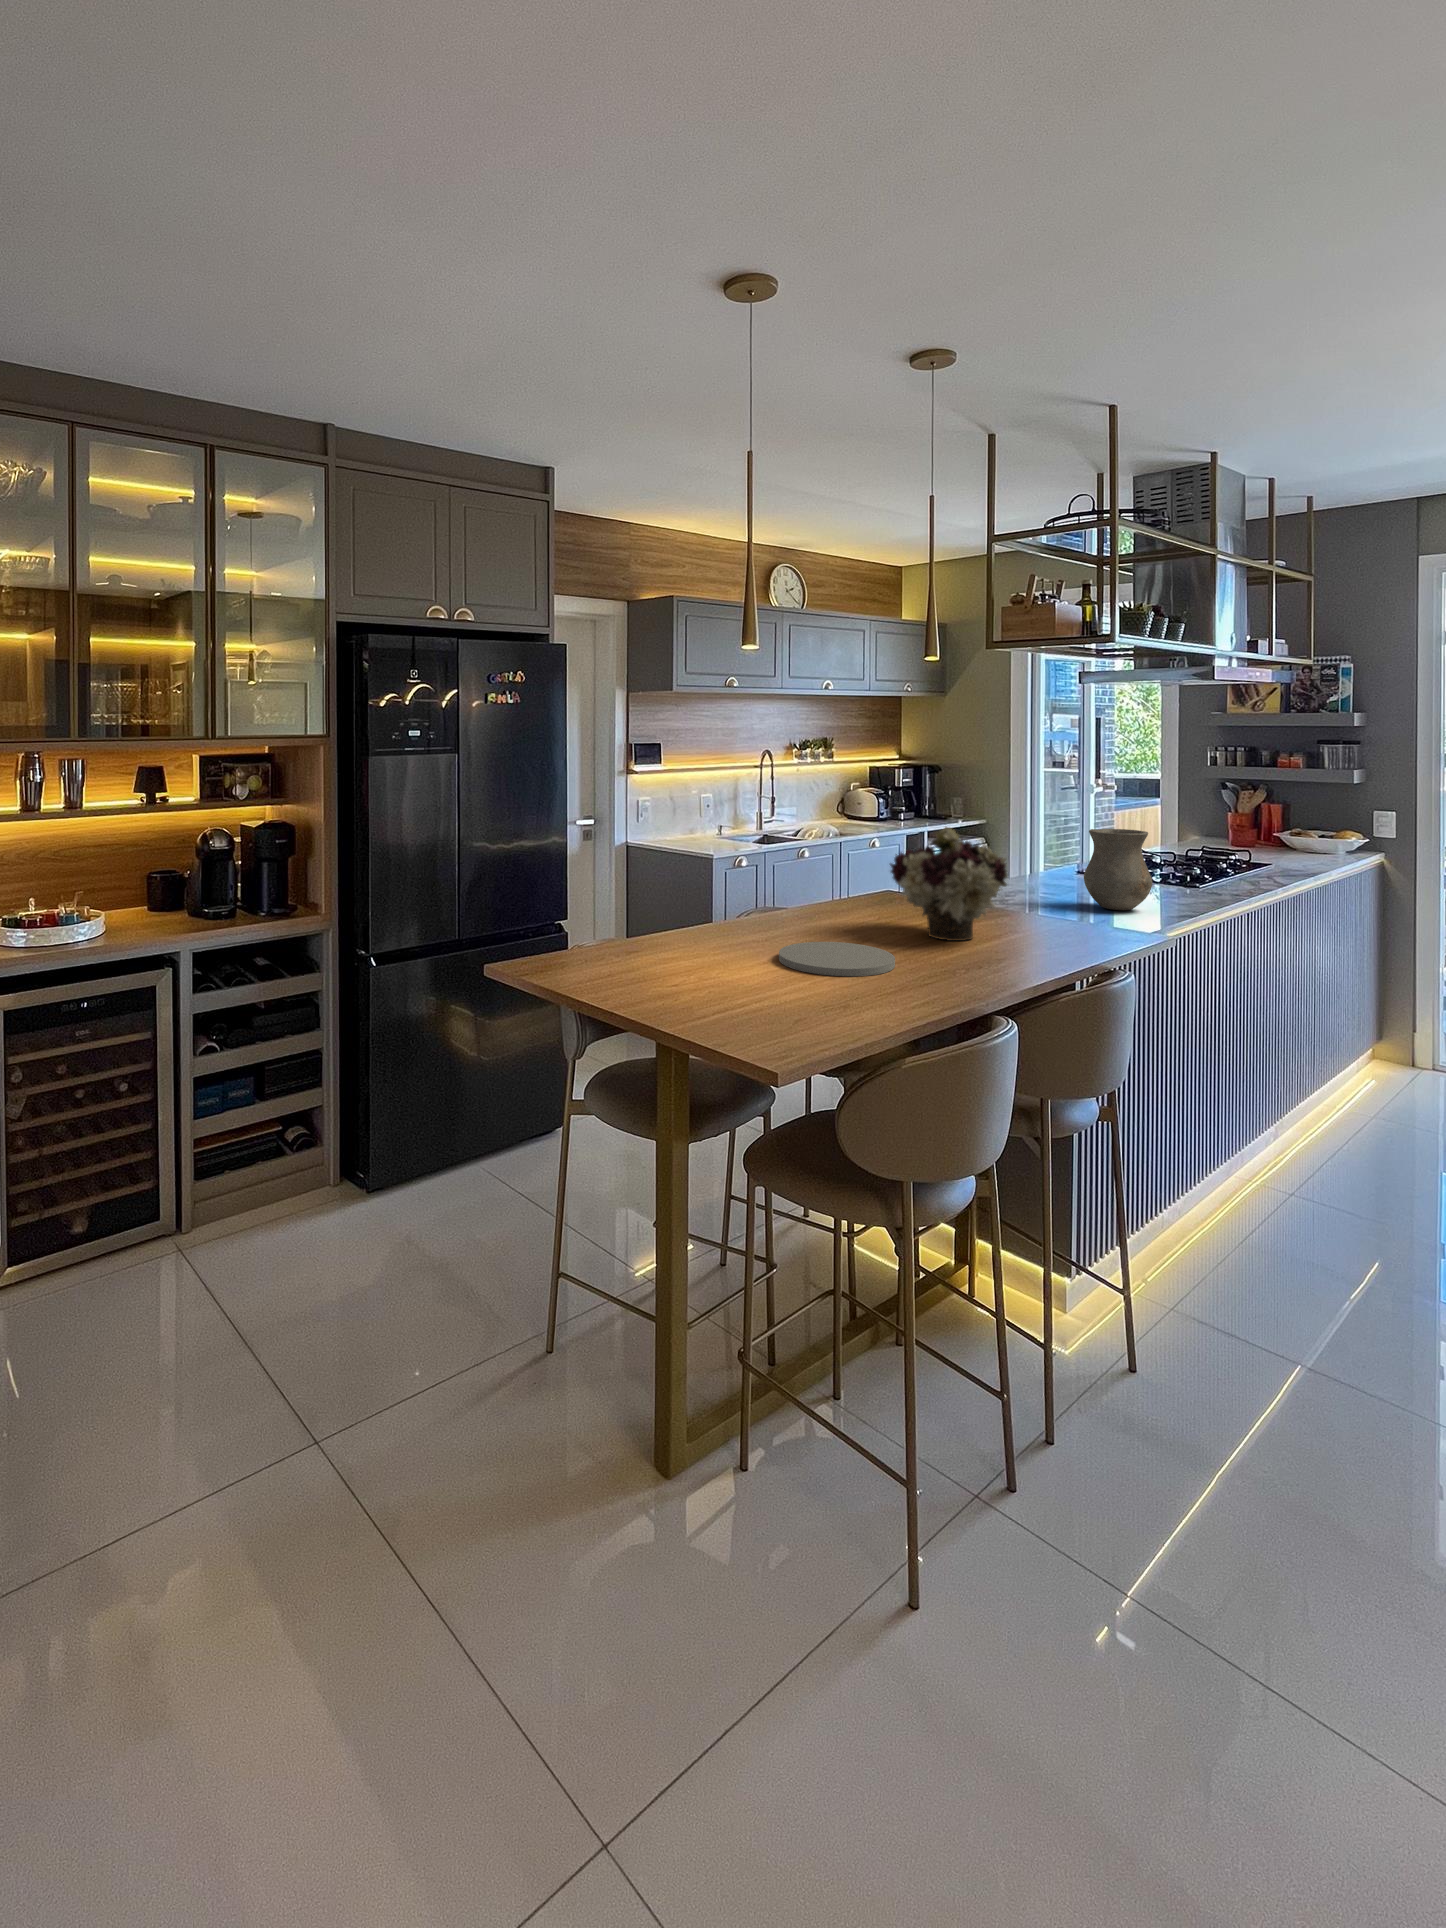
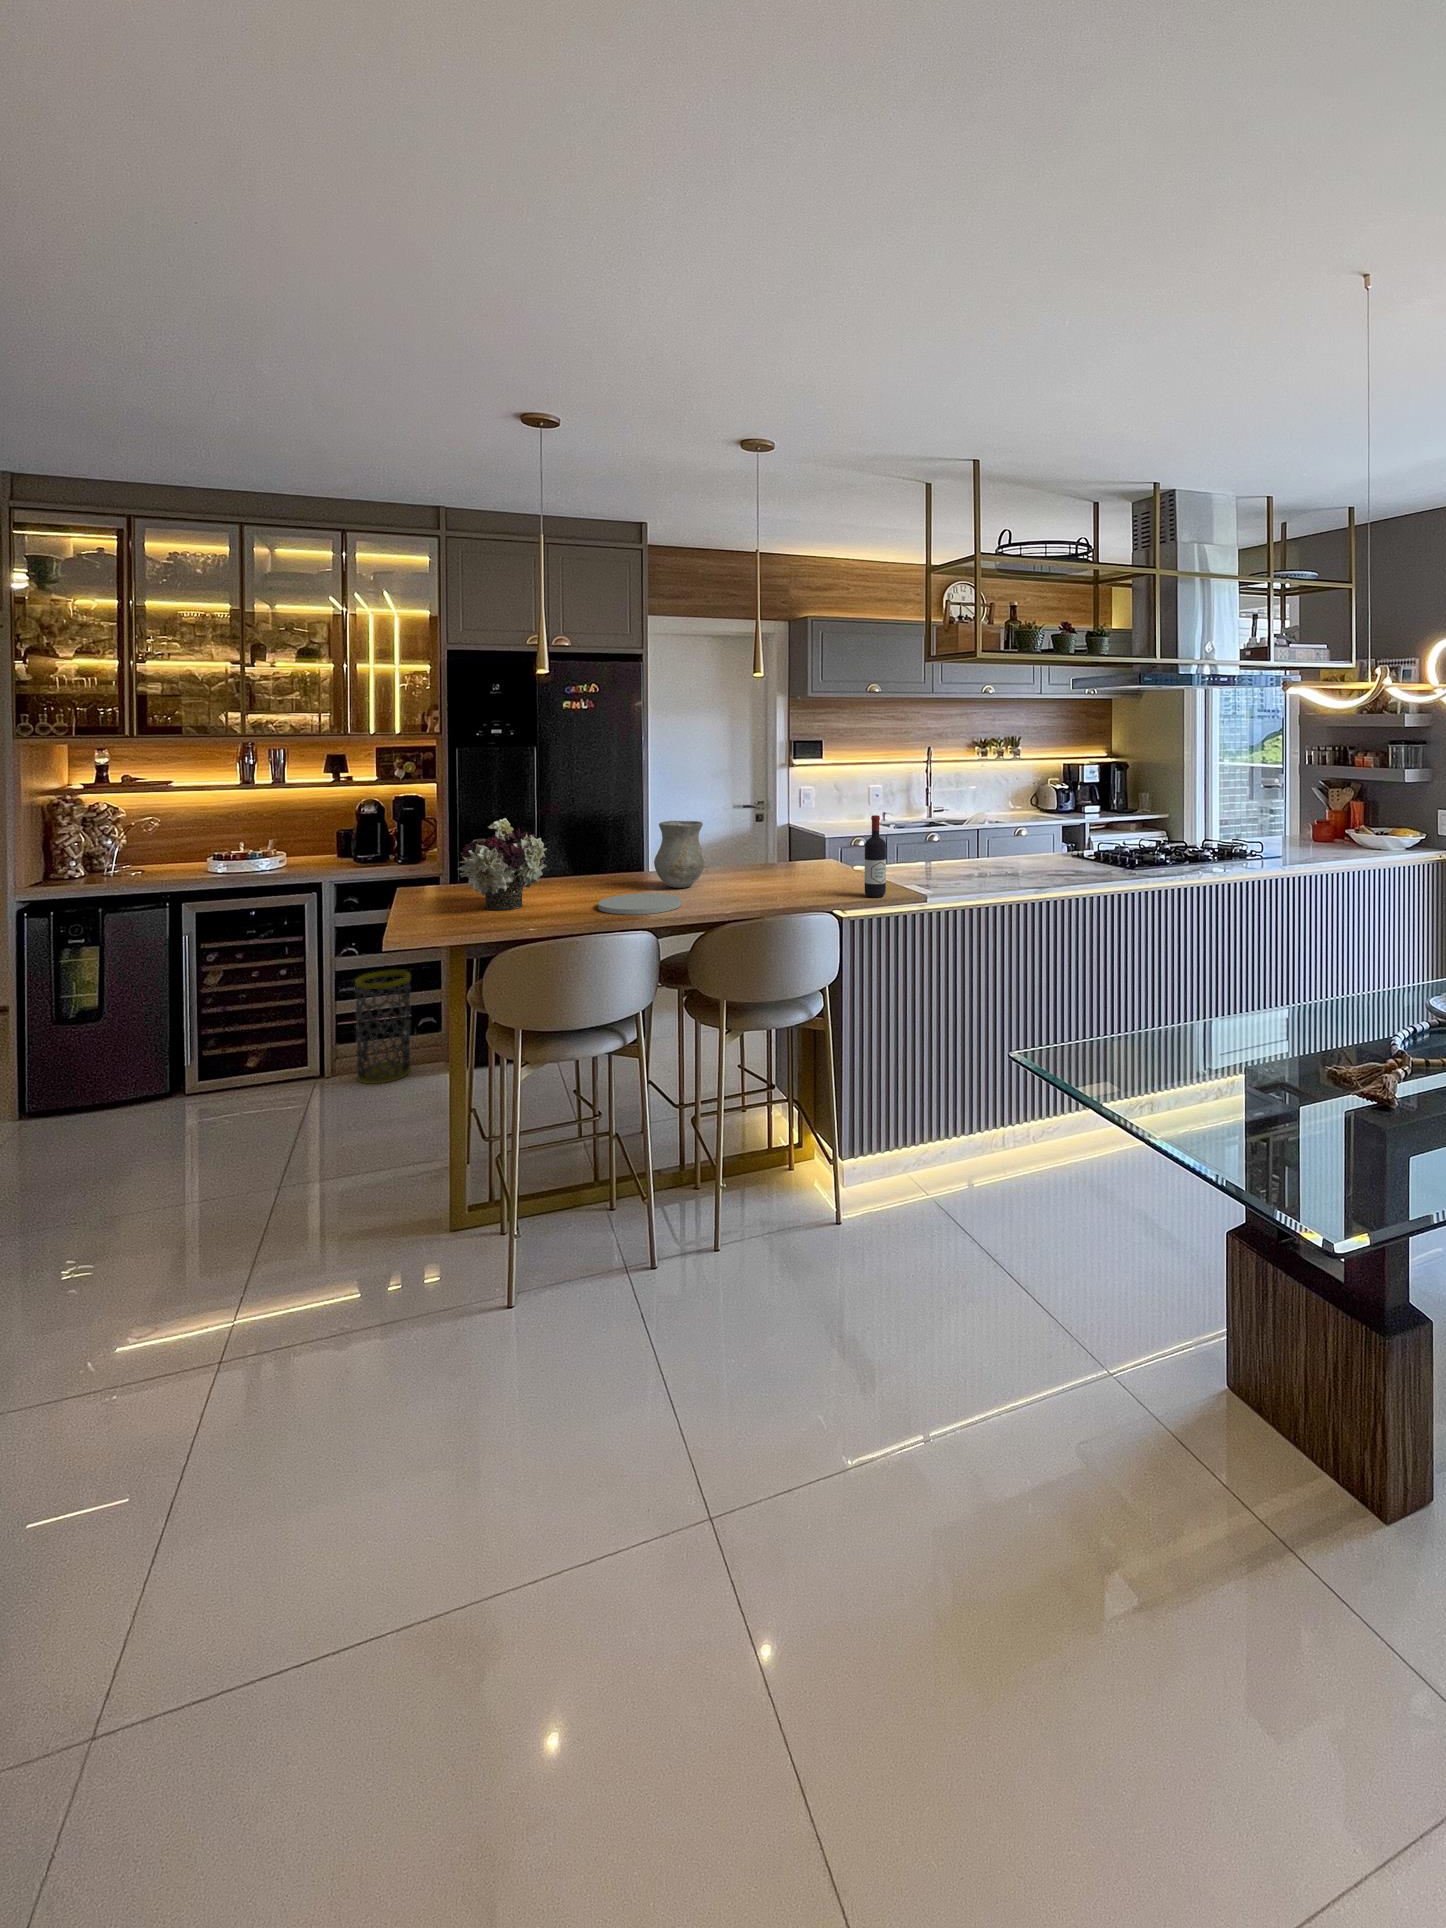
wine bottle: none [1044,824,1075,930] -> present [865,815,886,897]
flower arrangement: present [890,827,1007,941] -> present [458,818,547,910]
vase: present [1084,829,1153,910] -> present [654,821,704,888]
trash can: none [233,1069,306,1240] -> present [355,970,410,1084]

